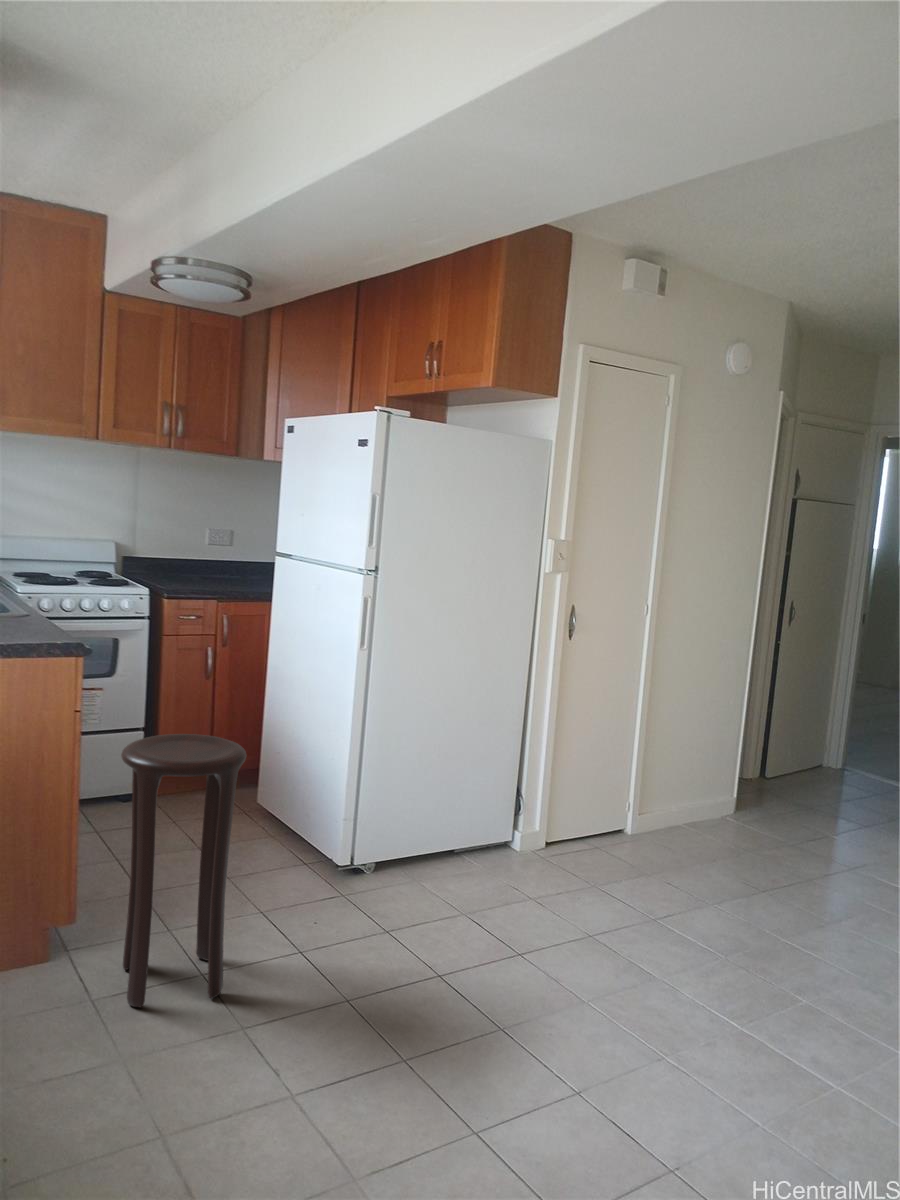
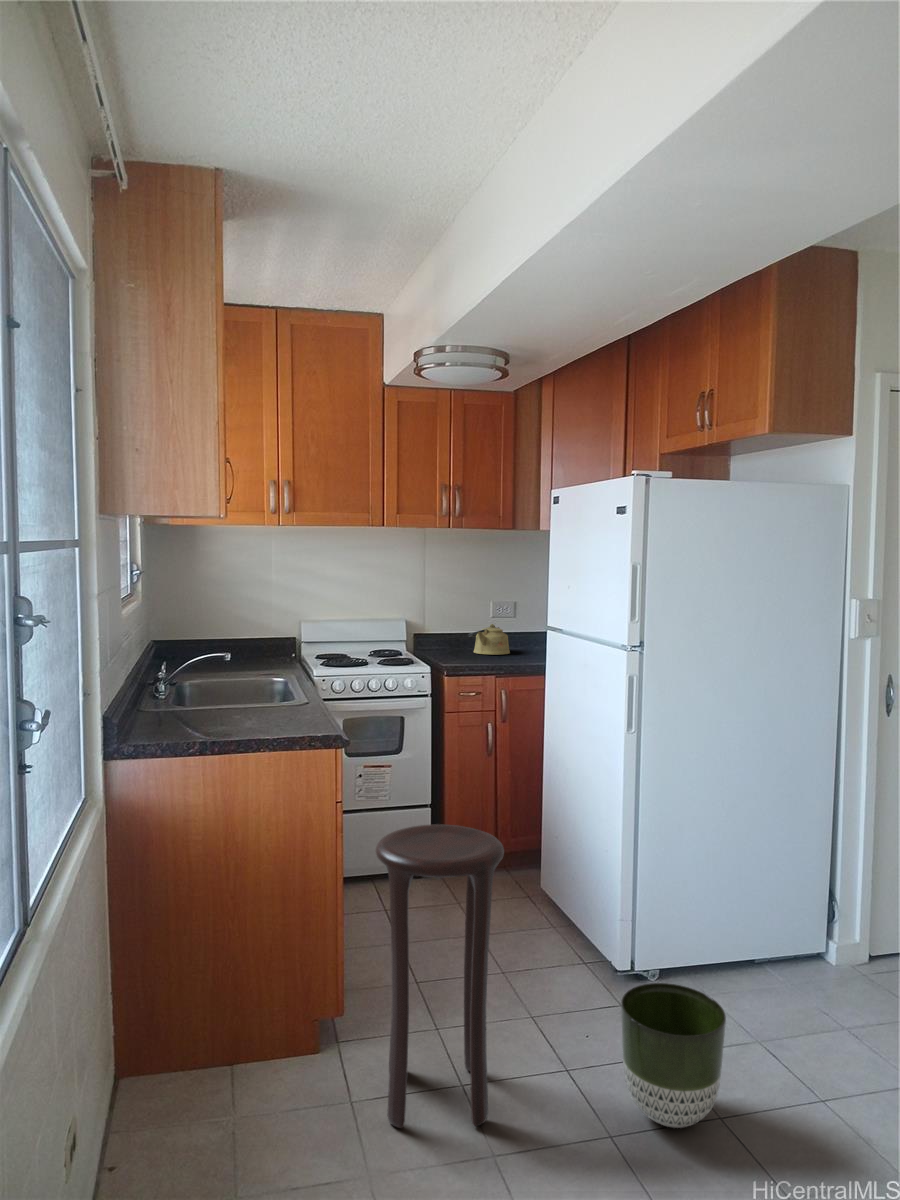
kettle: none [184,548,228,580] -> present [468,624,510,655]
planter: none [343,866,431,980] -> present [621,983,726,1128]

